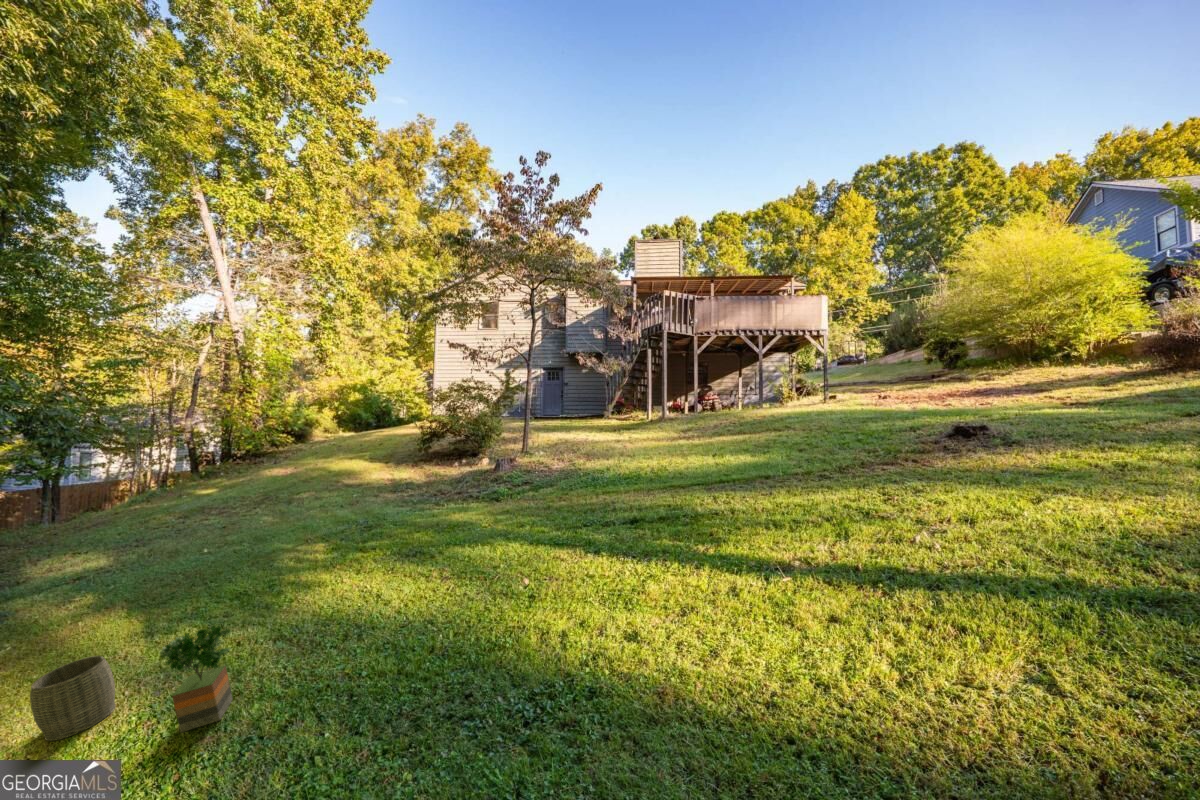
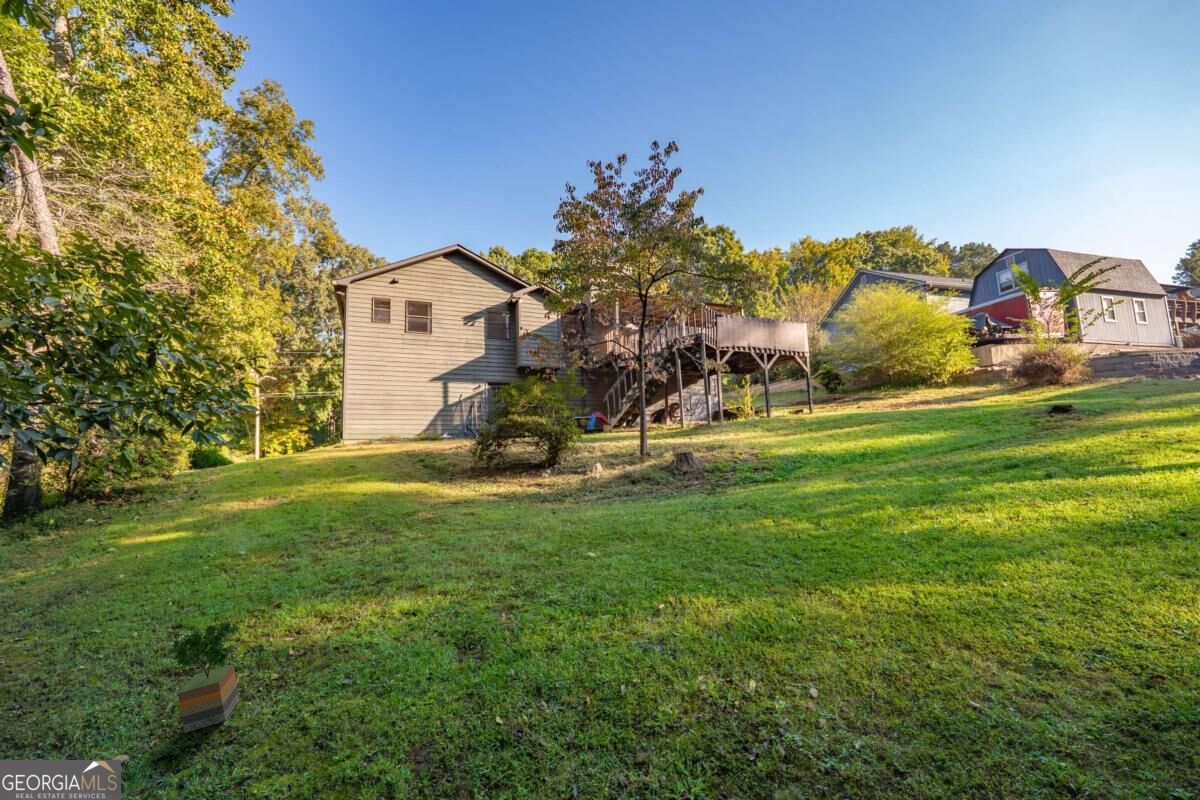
woven basket: present [30,656,116,741] -> none [36,653,122,740]

